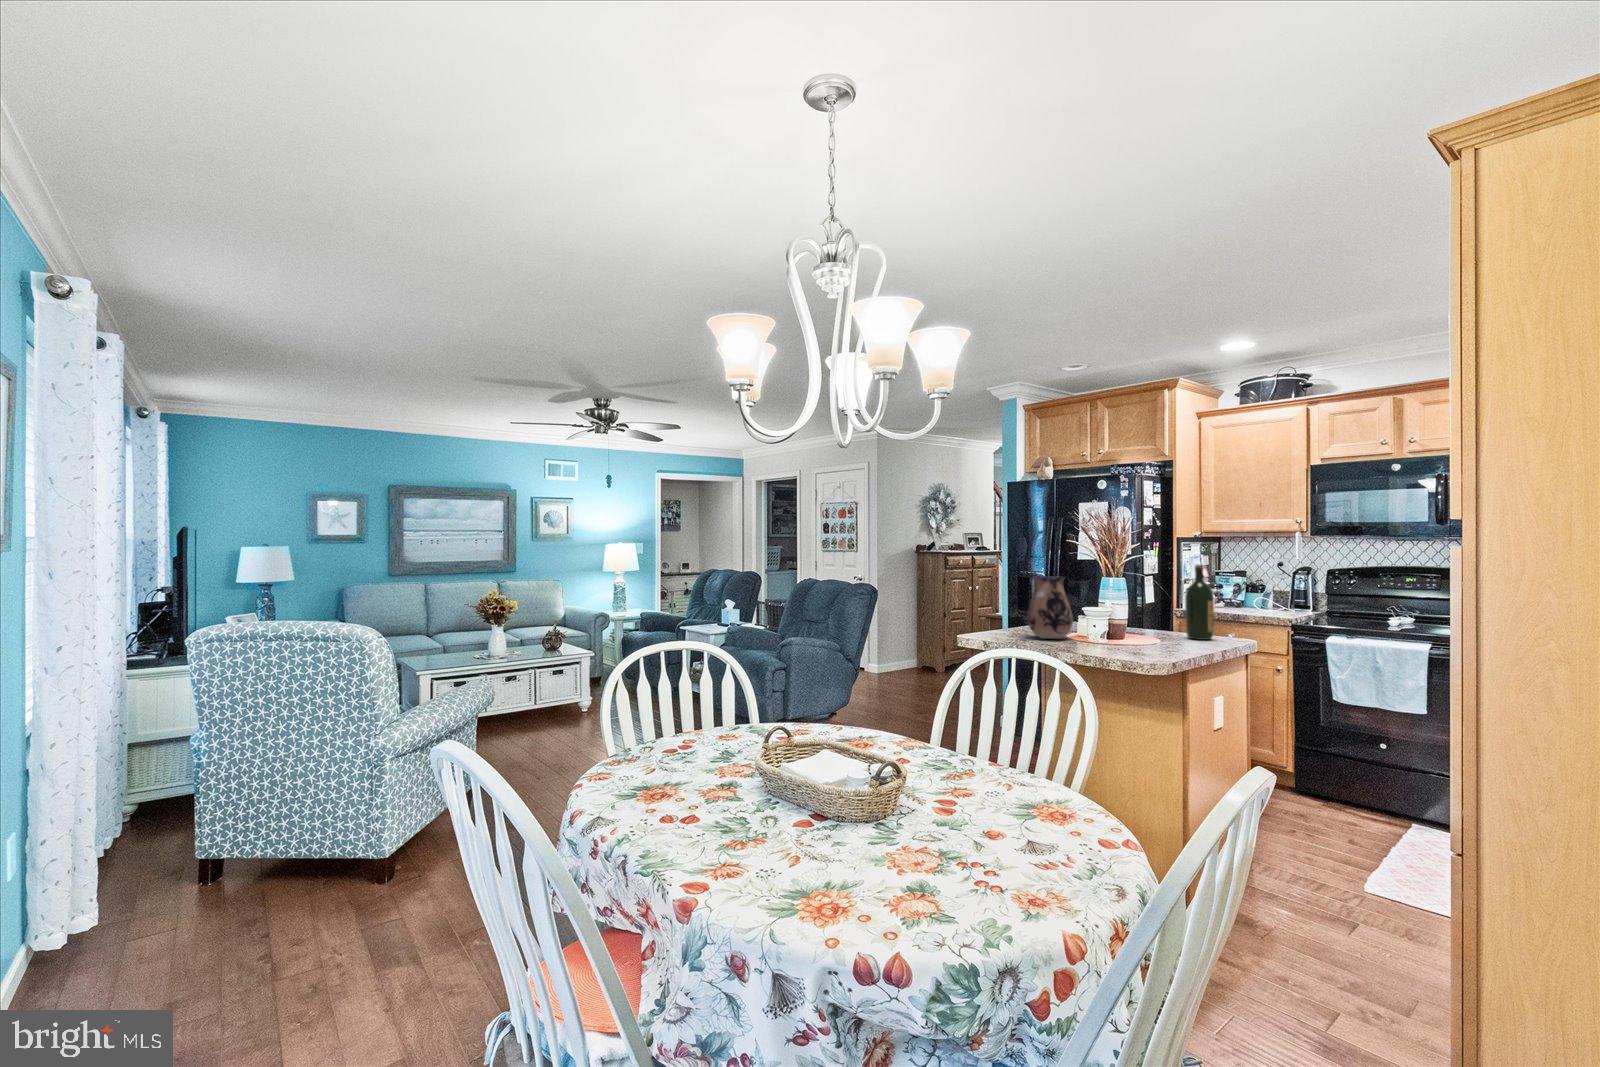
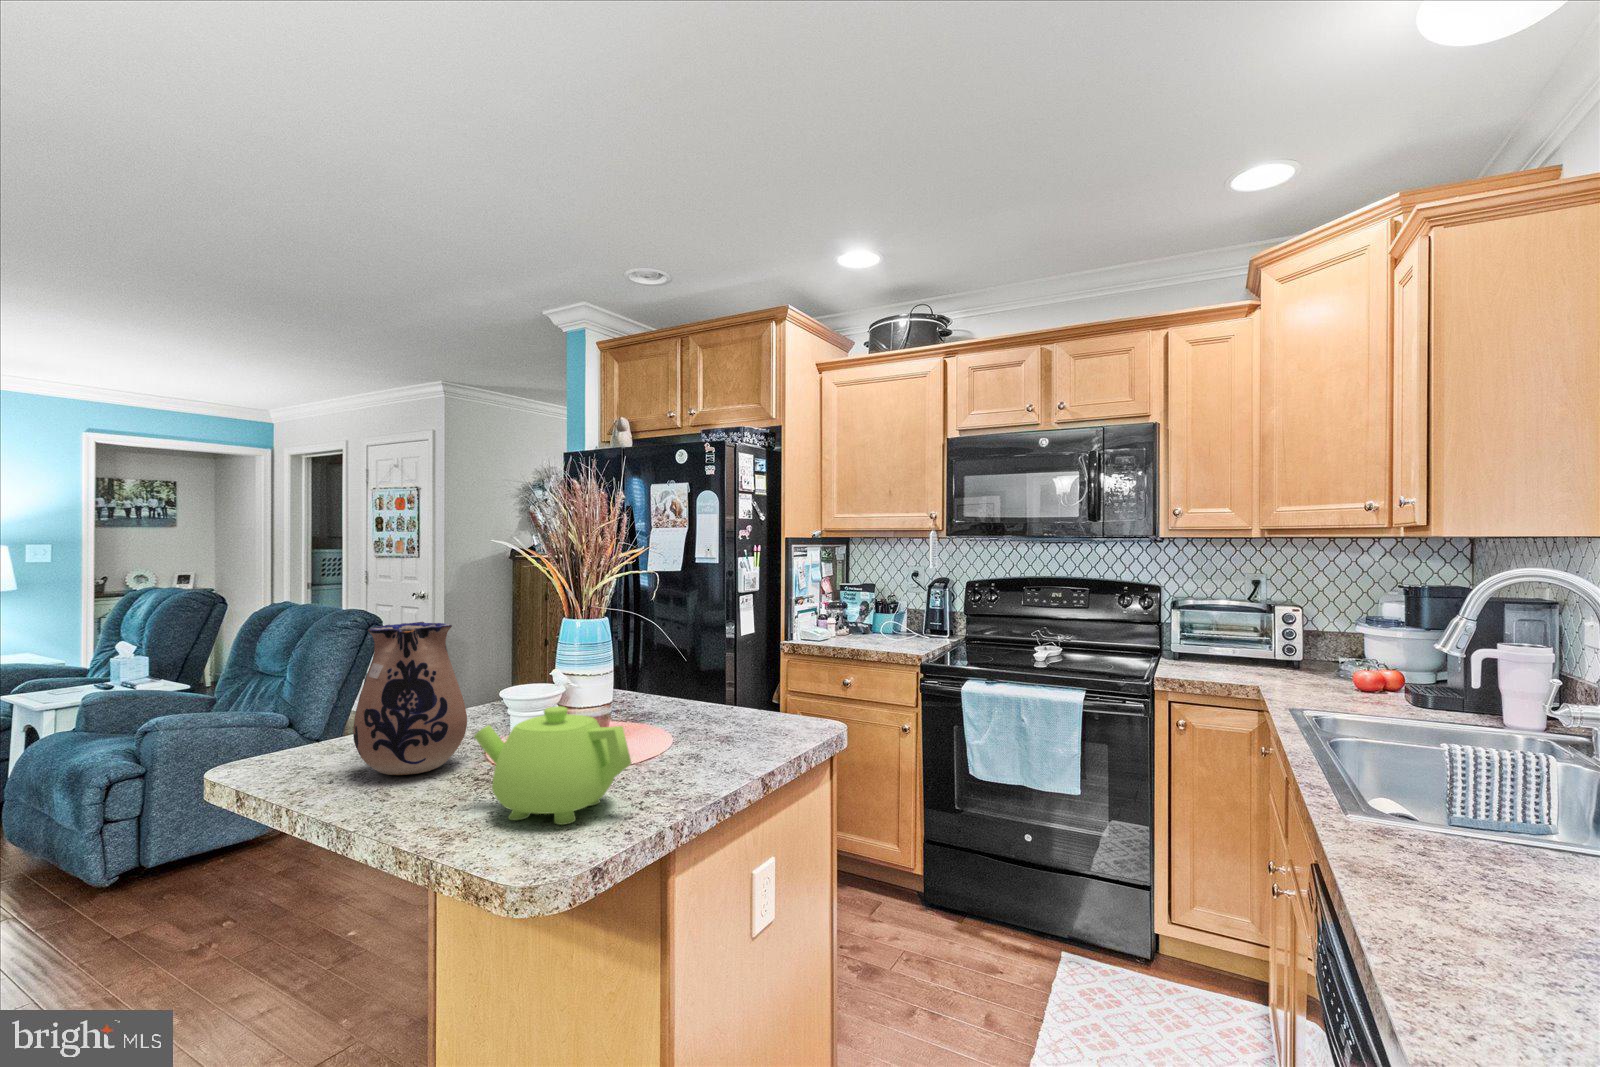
wine bottle: present [1185,564,1214,640] -> none [718,590,768,742]
teapot: none [1100,608,1175,652] -> present [474,706,631,825]

